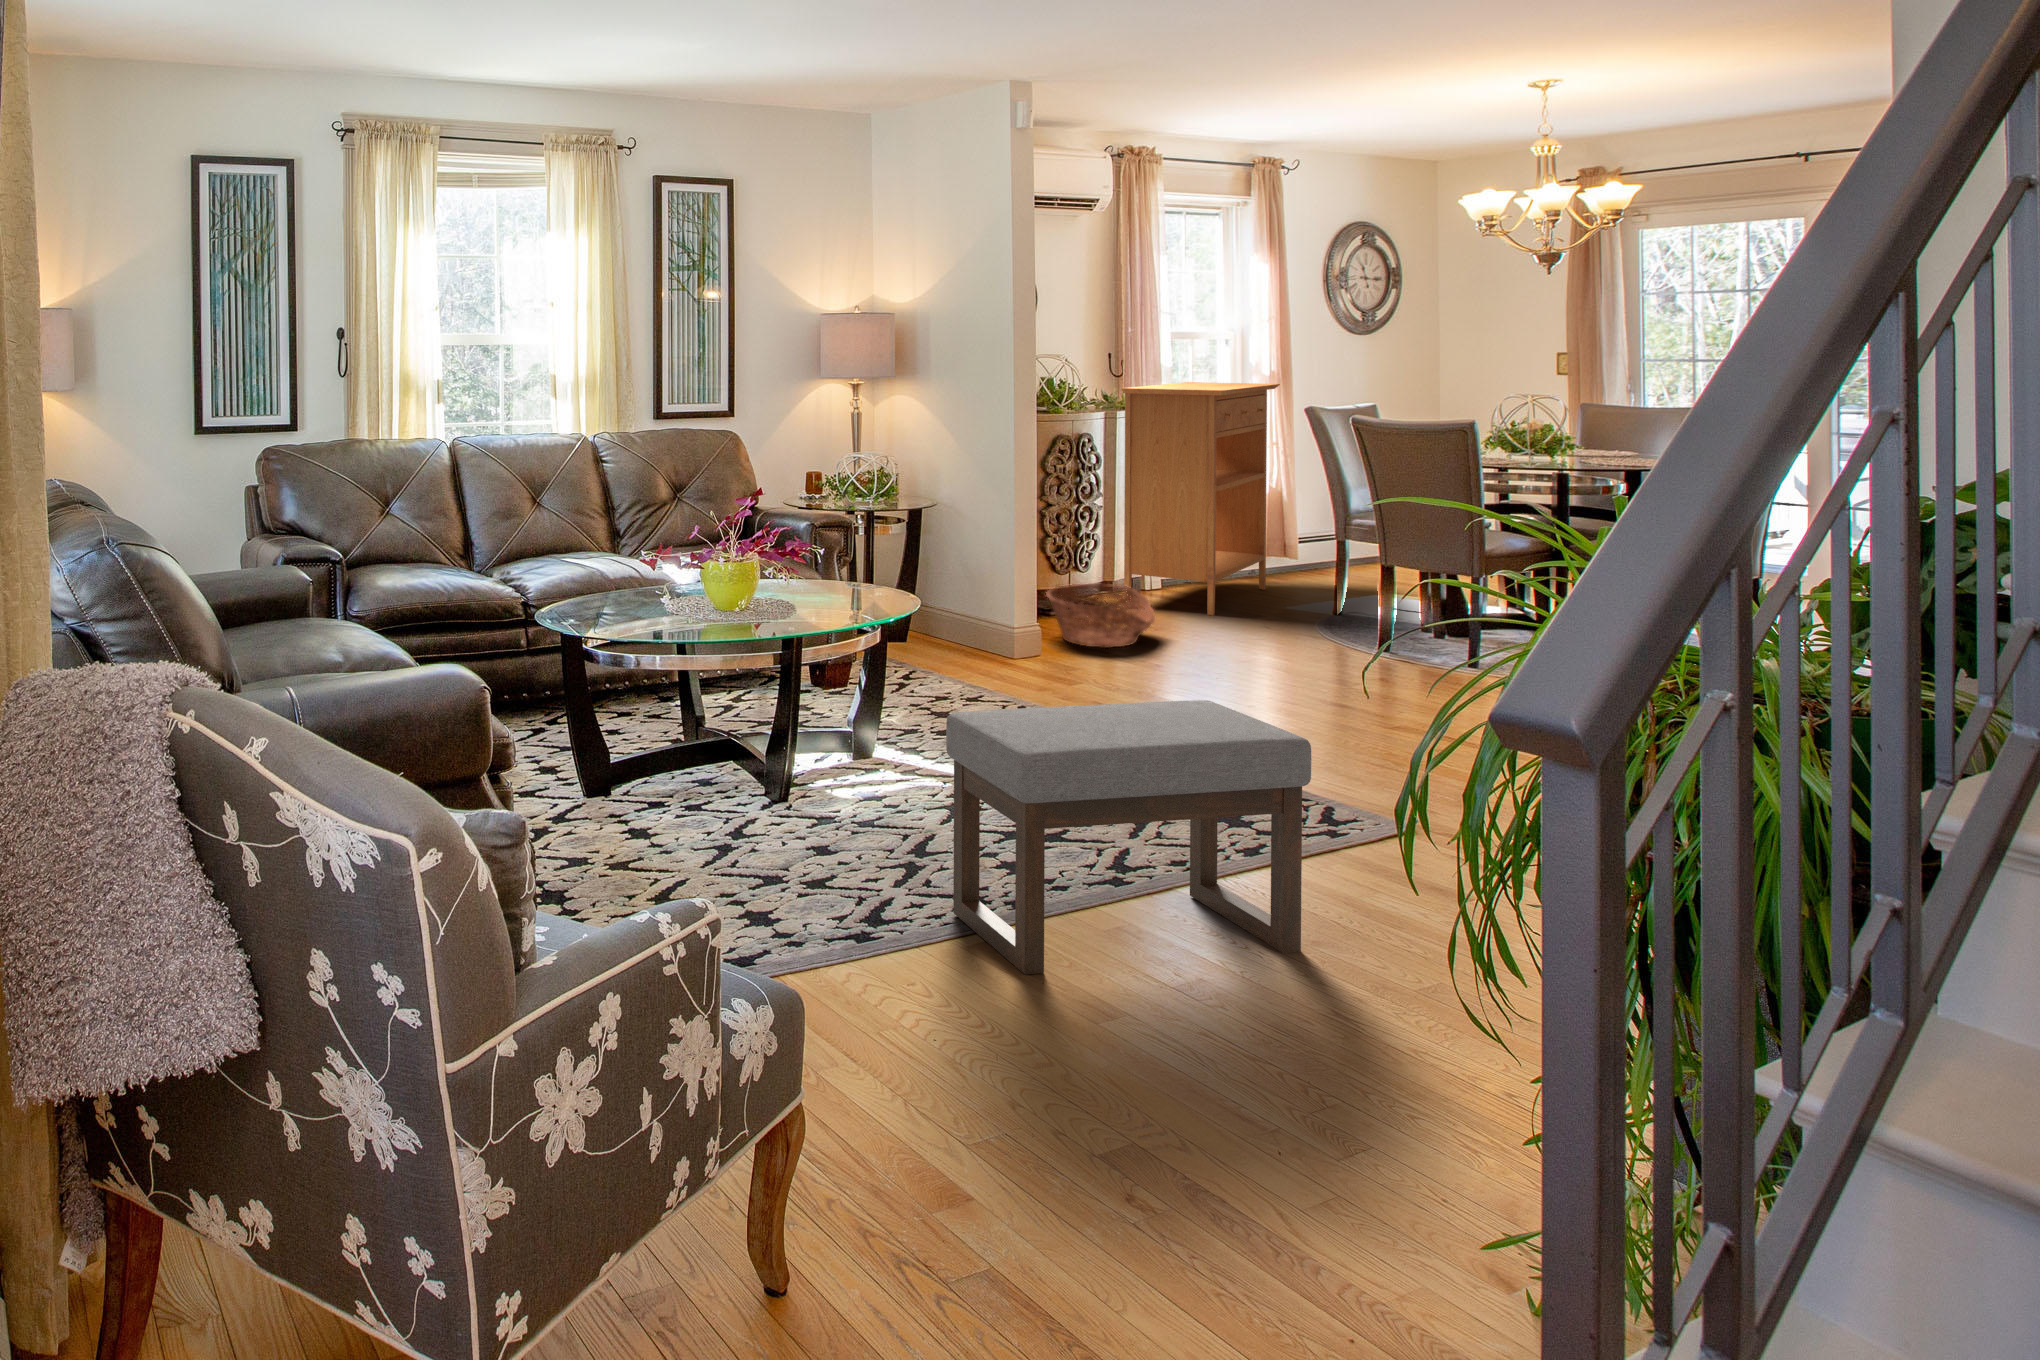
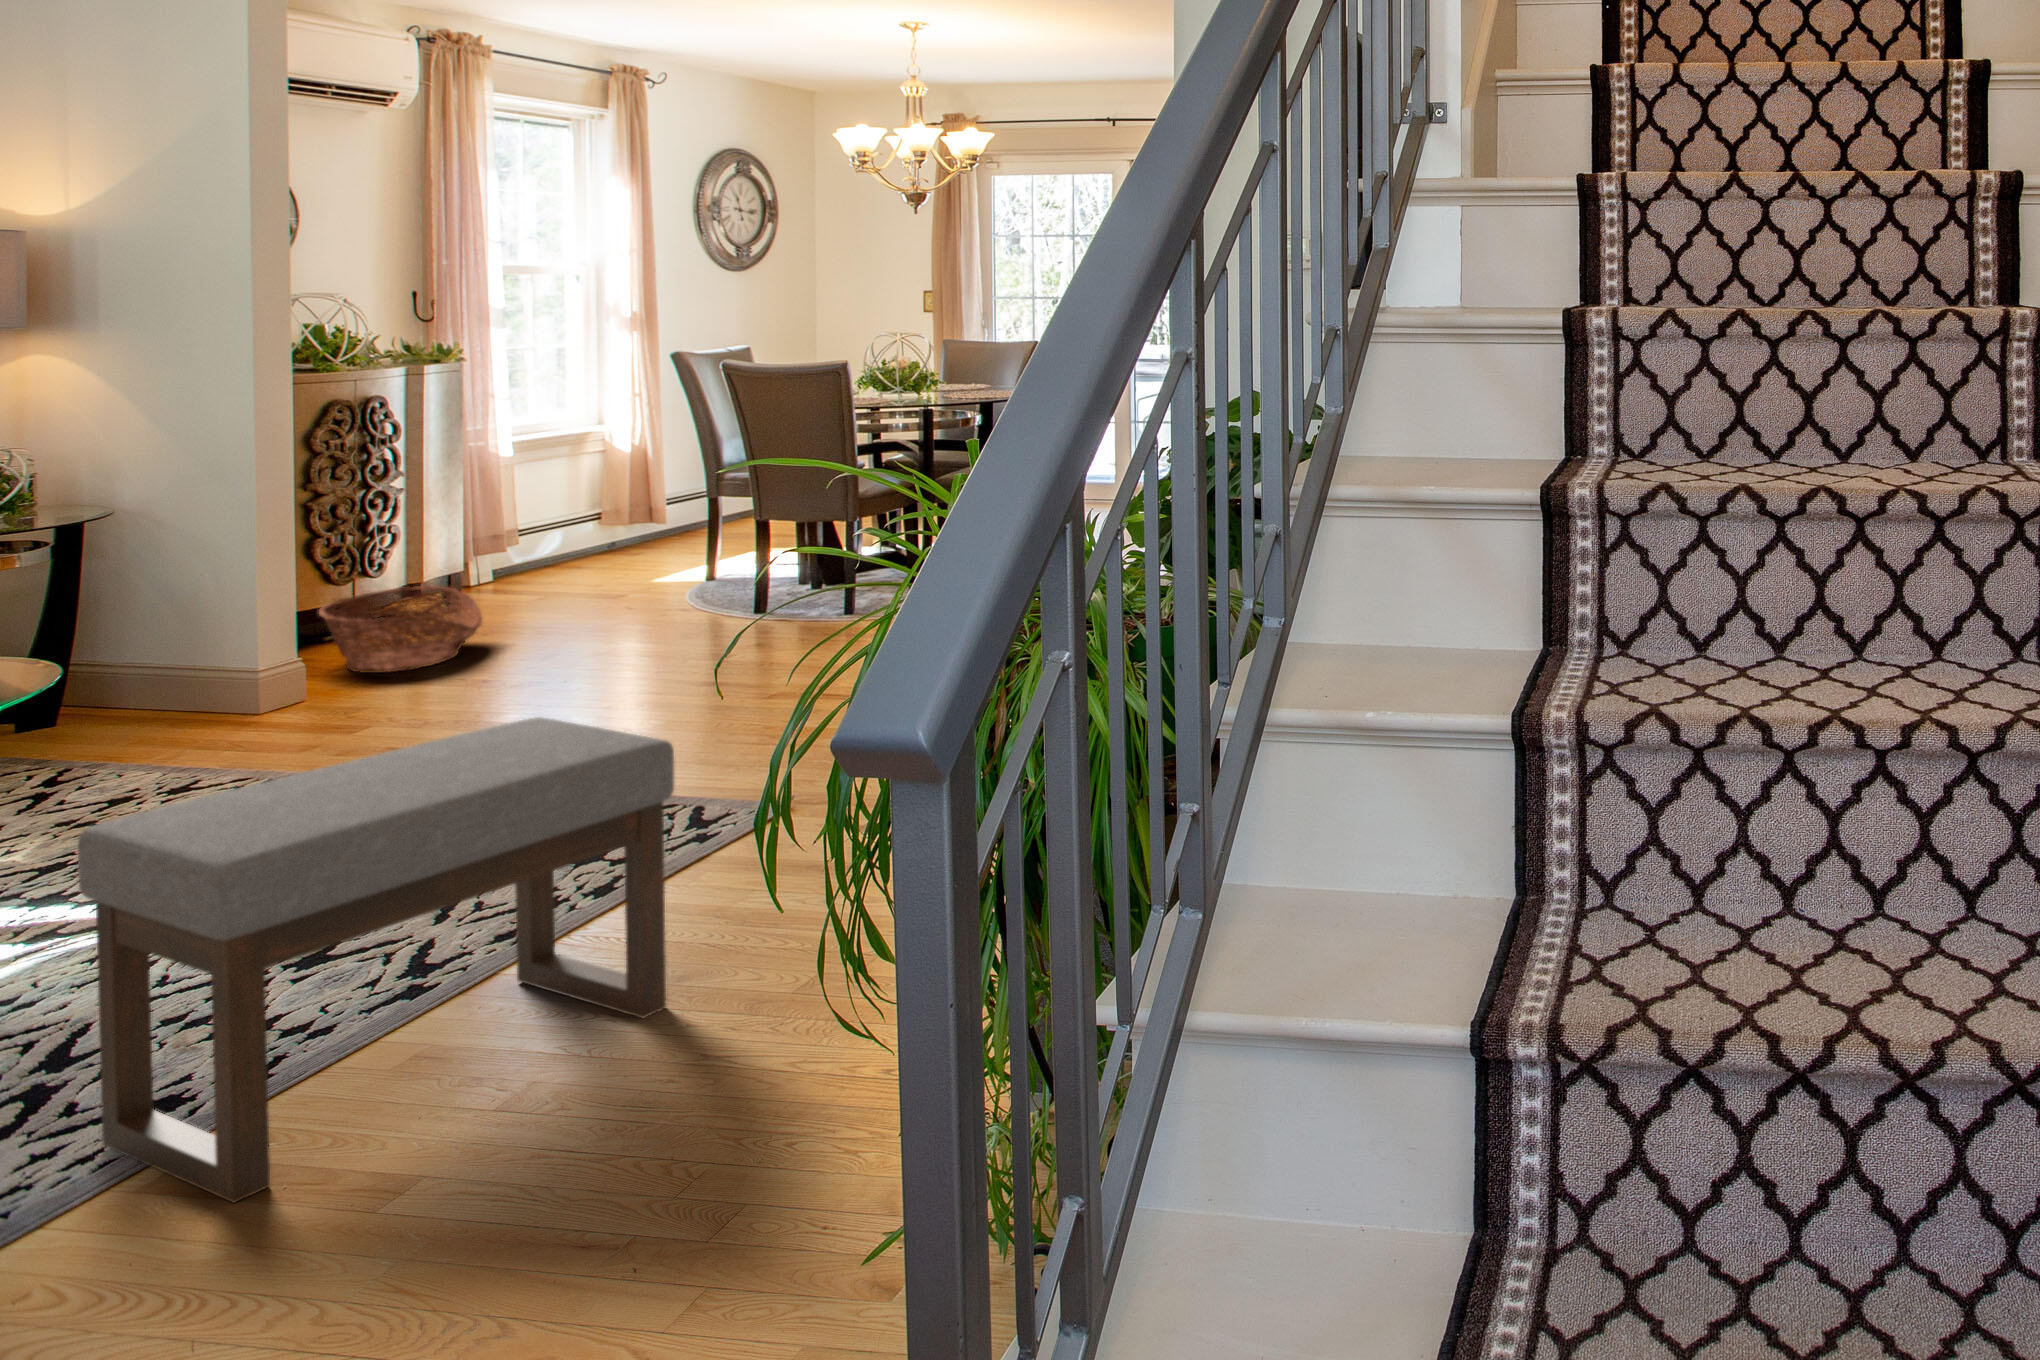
console table: present [1122,382,1280,615] -> none [432,327,641,612]

